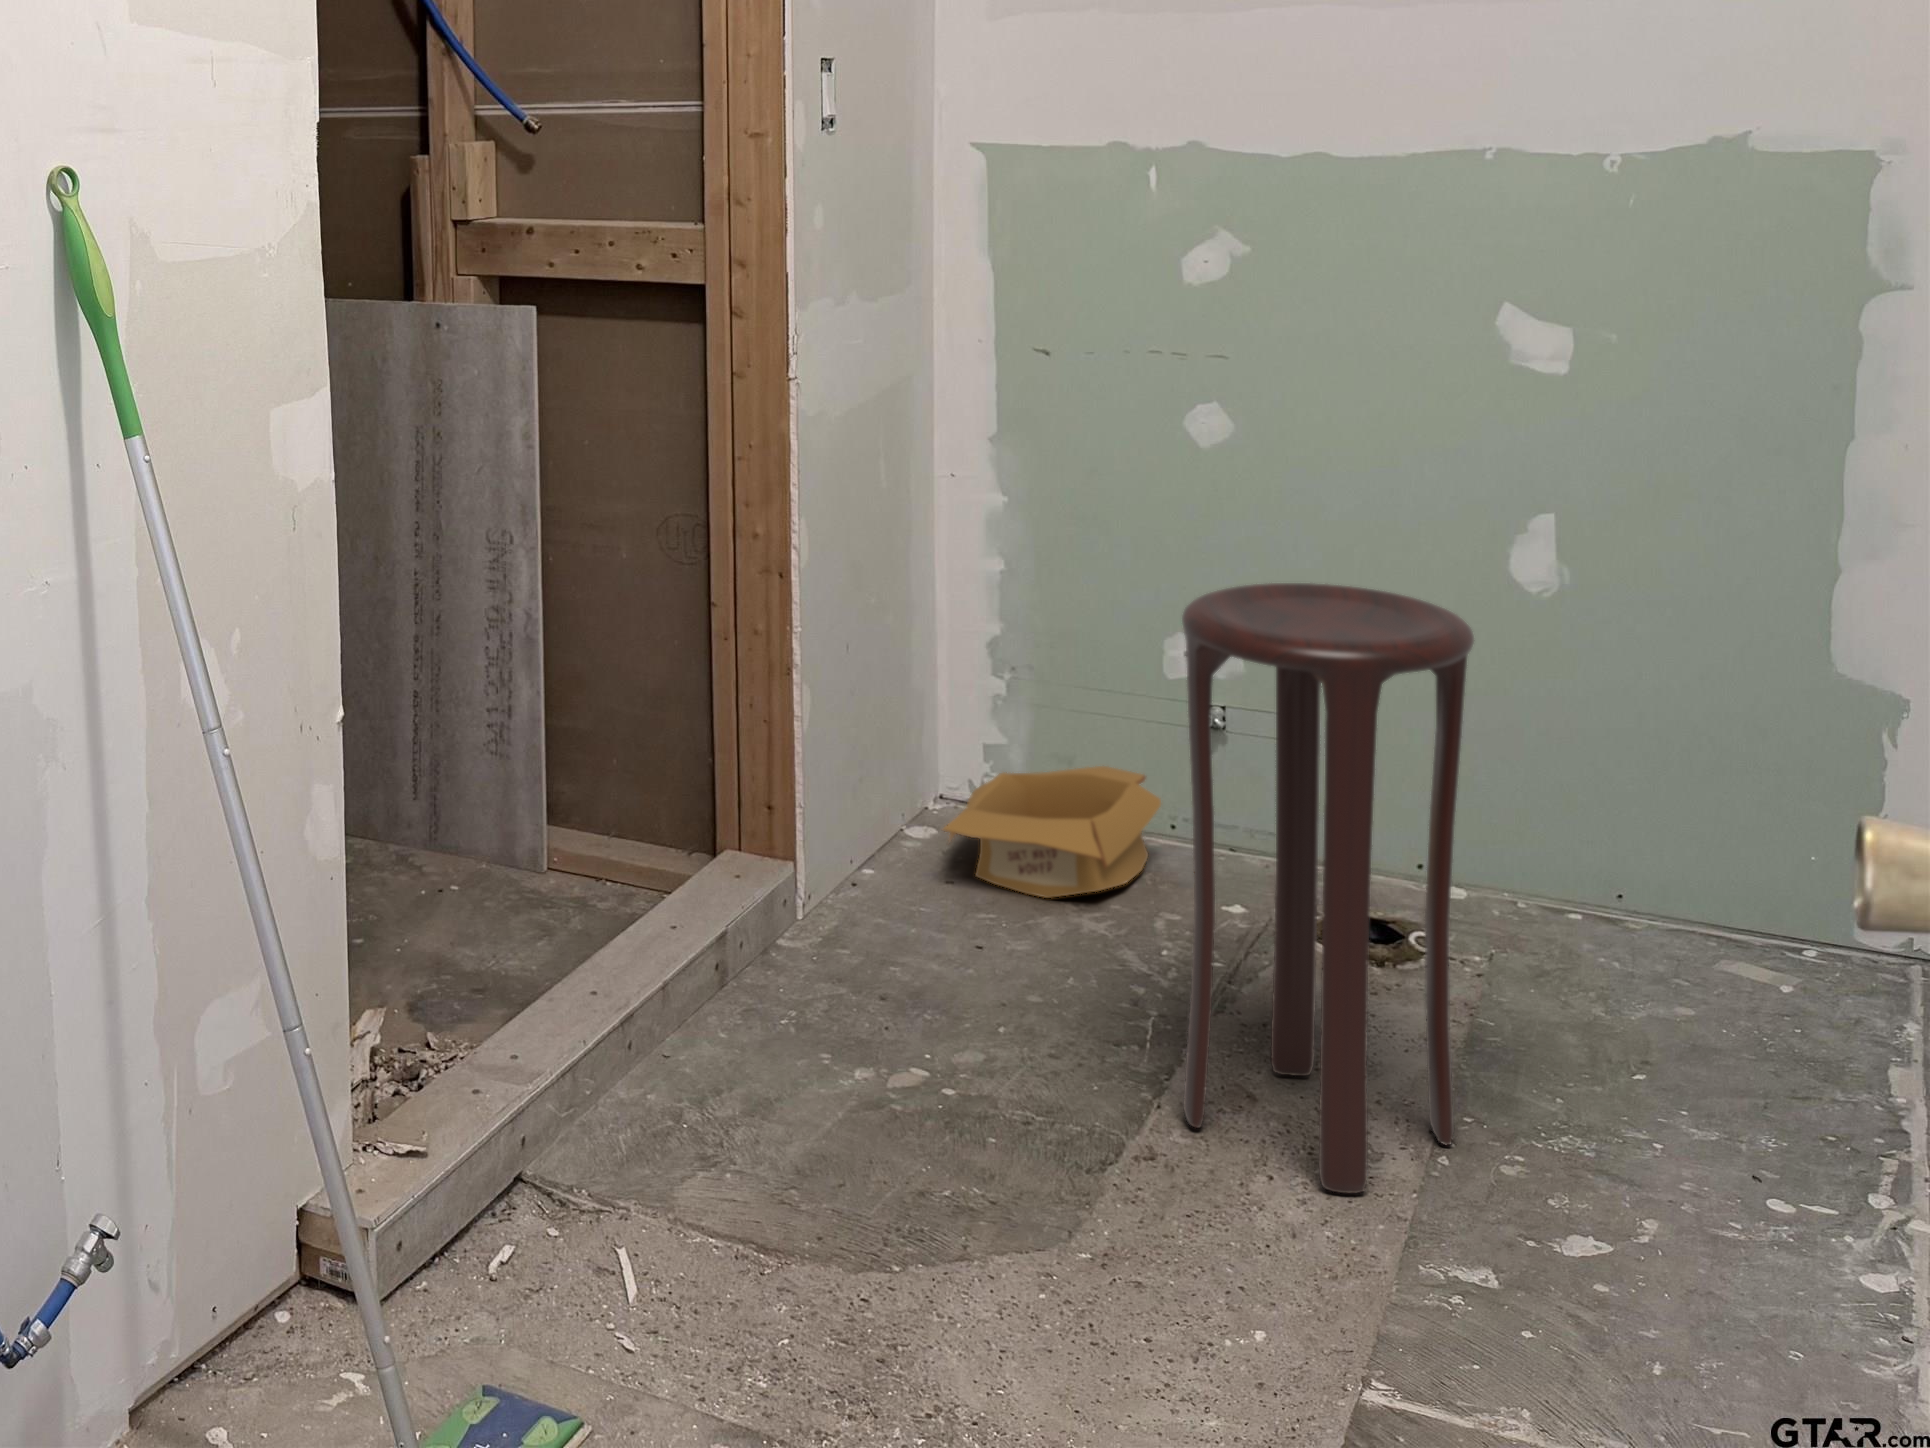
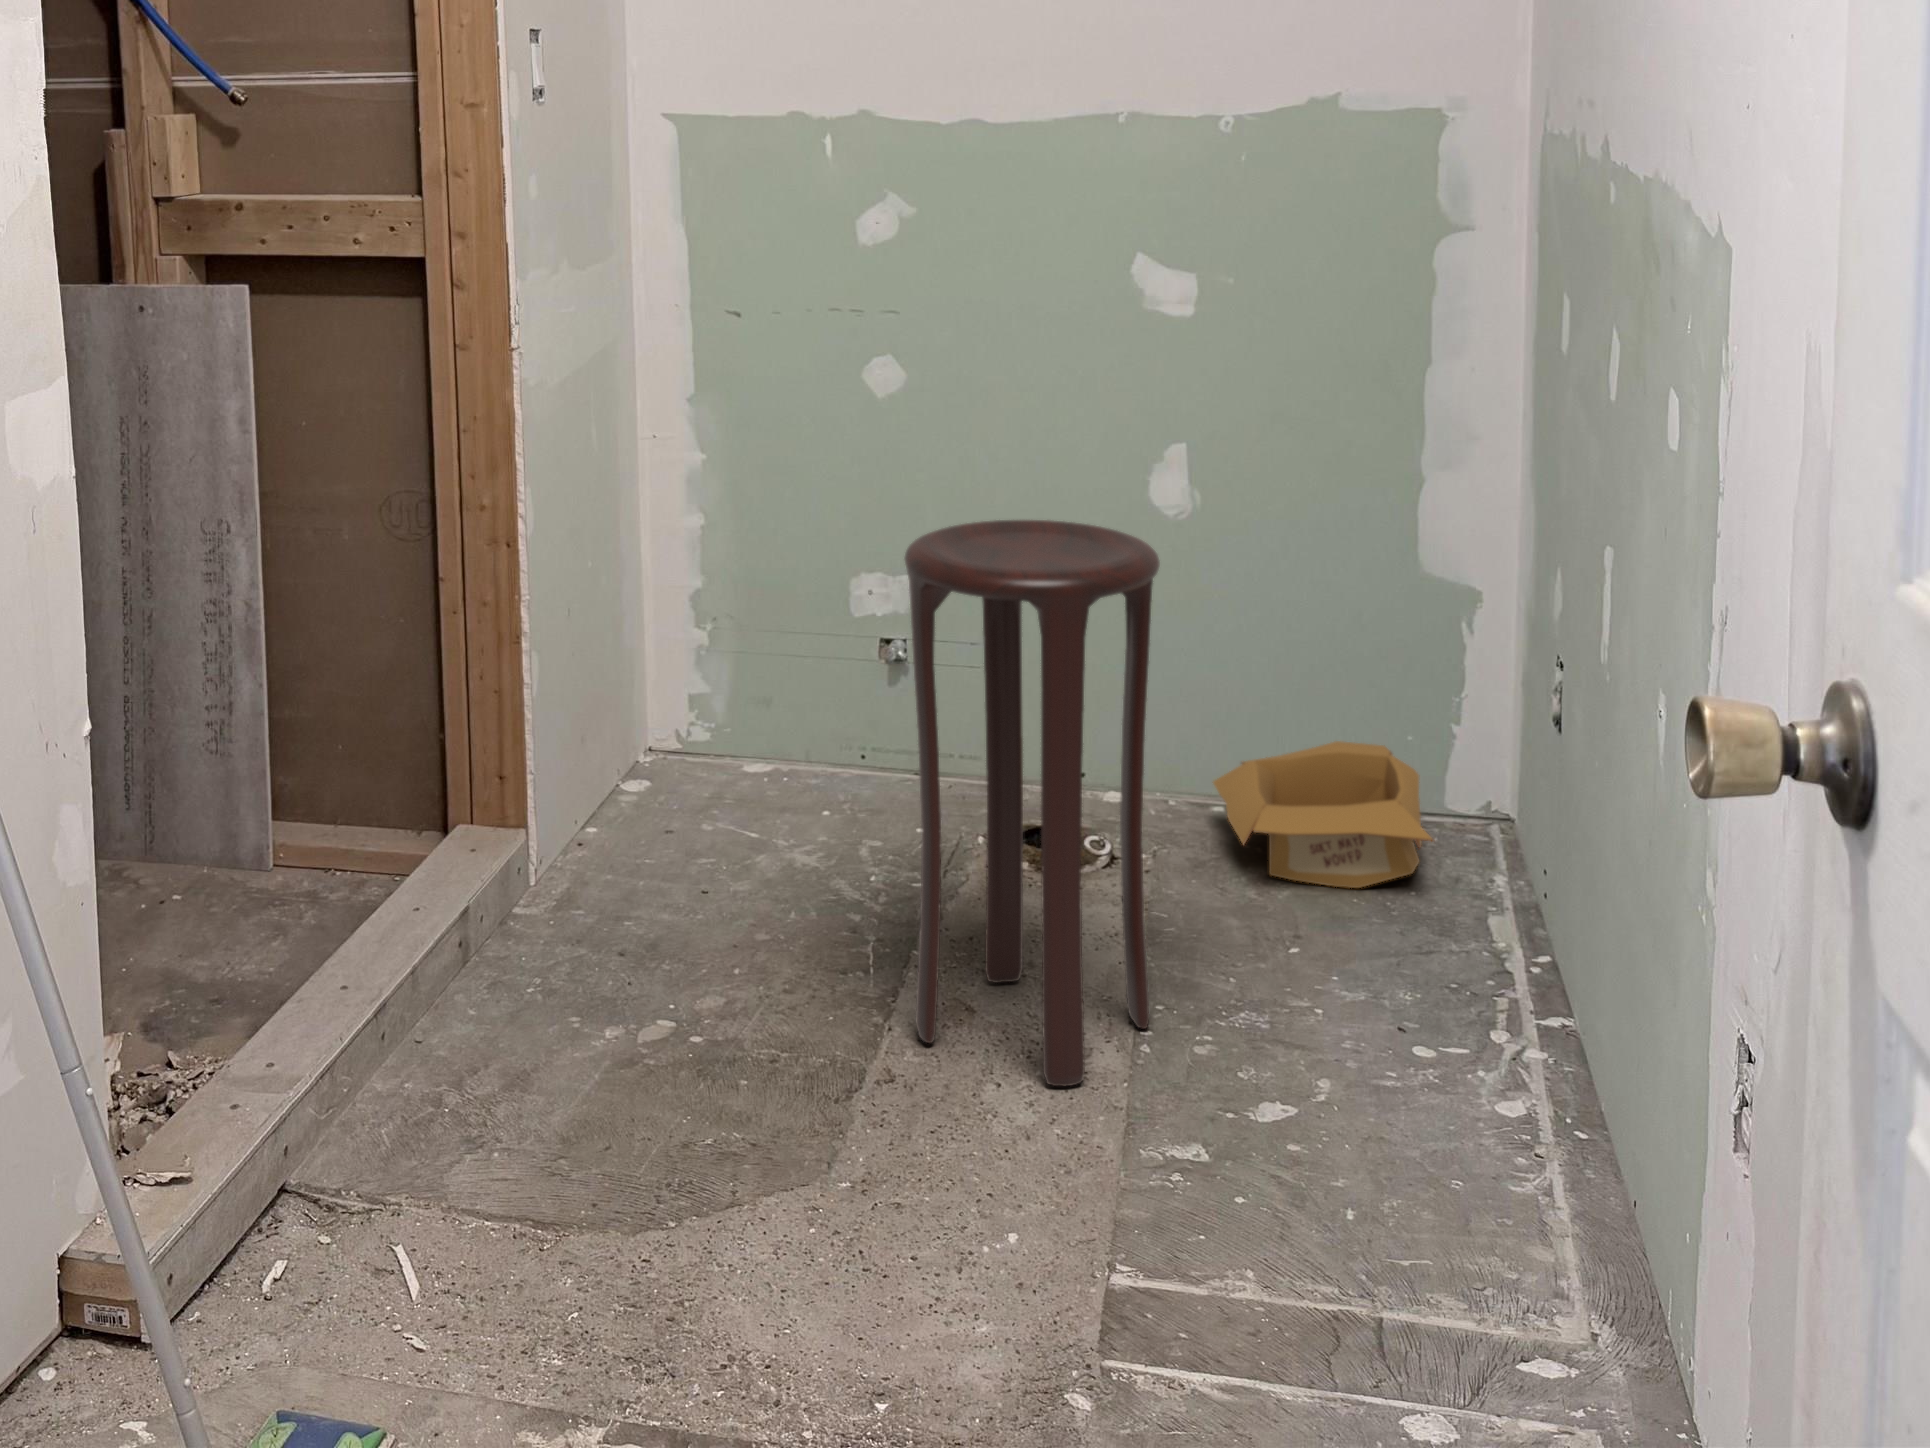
cardboard box: present [943,766,1161,898] -> present [1213,741,1434,888]

